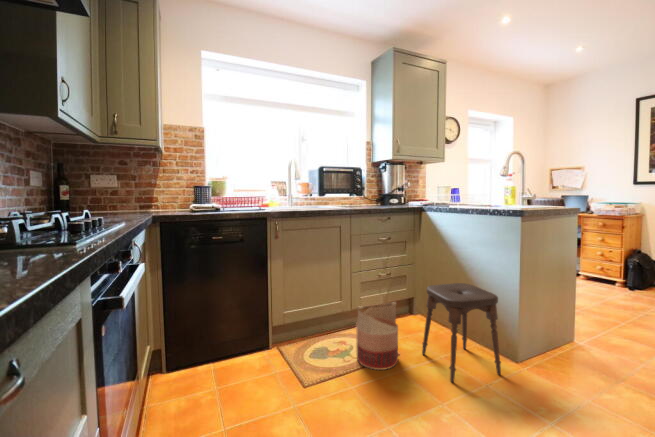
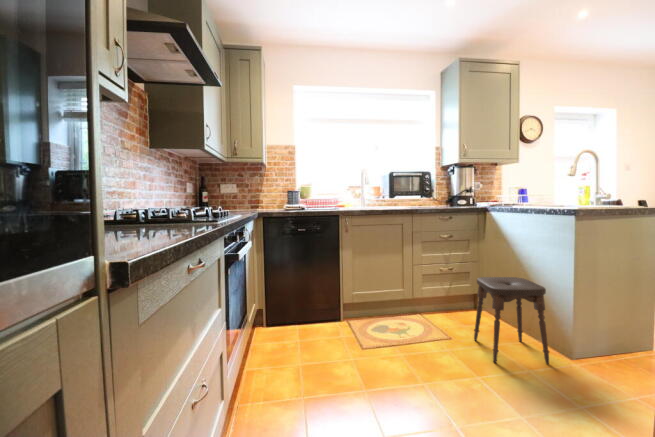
basket: present [356,303,398,370] -> none [410,290,449,346]

